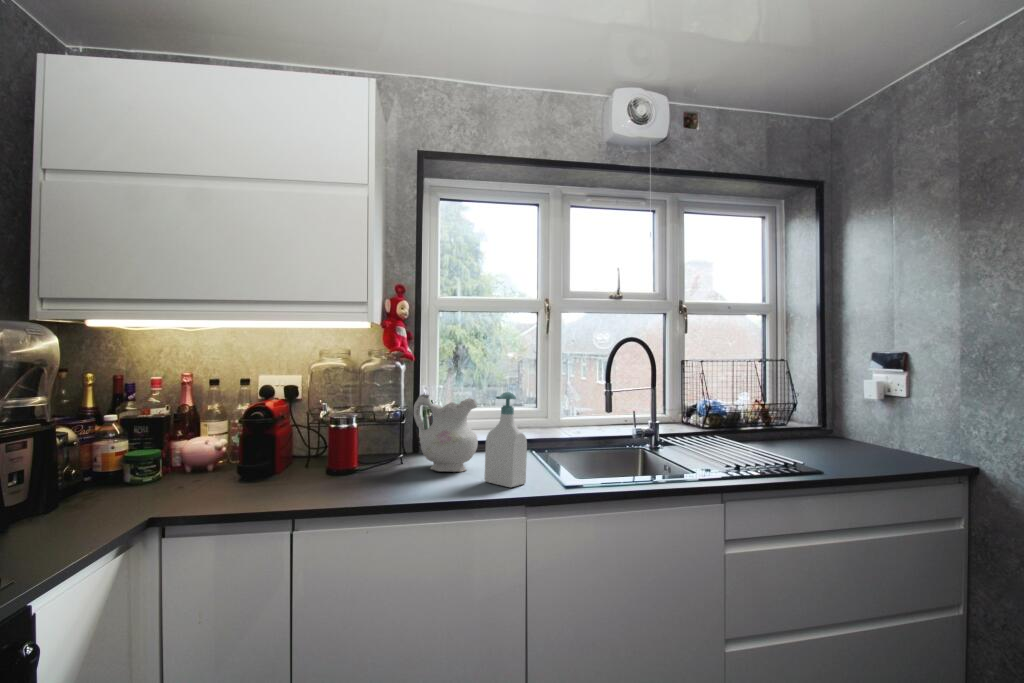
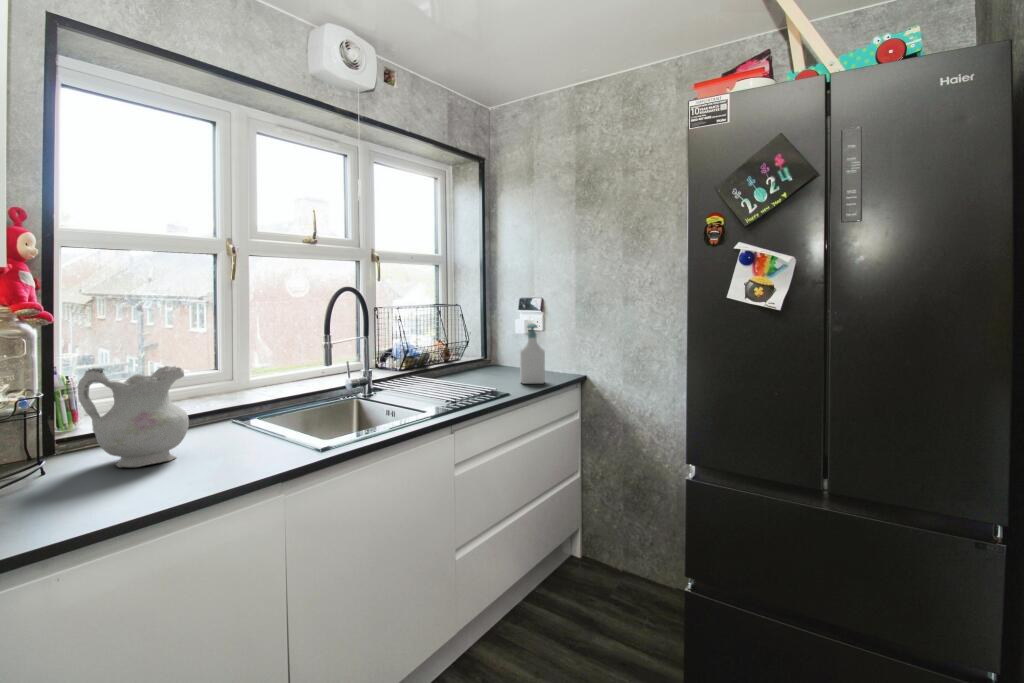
soap bottle: present [484,392,527,487] -> present [520,324,545,384]

